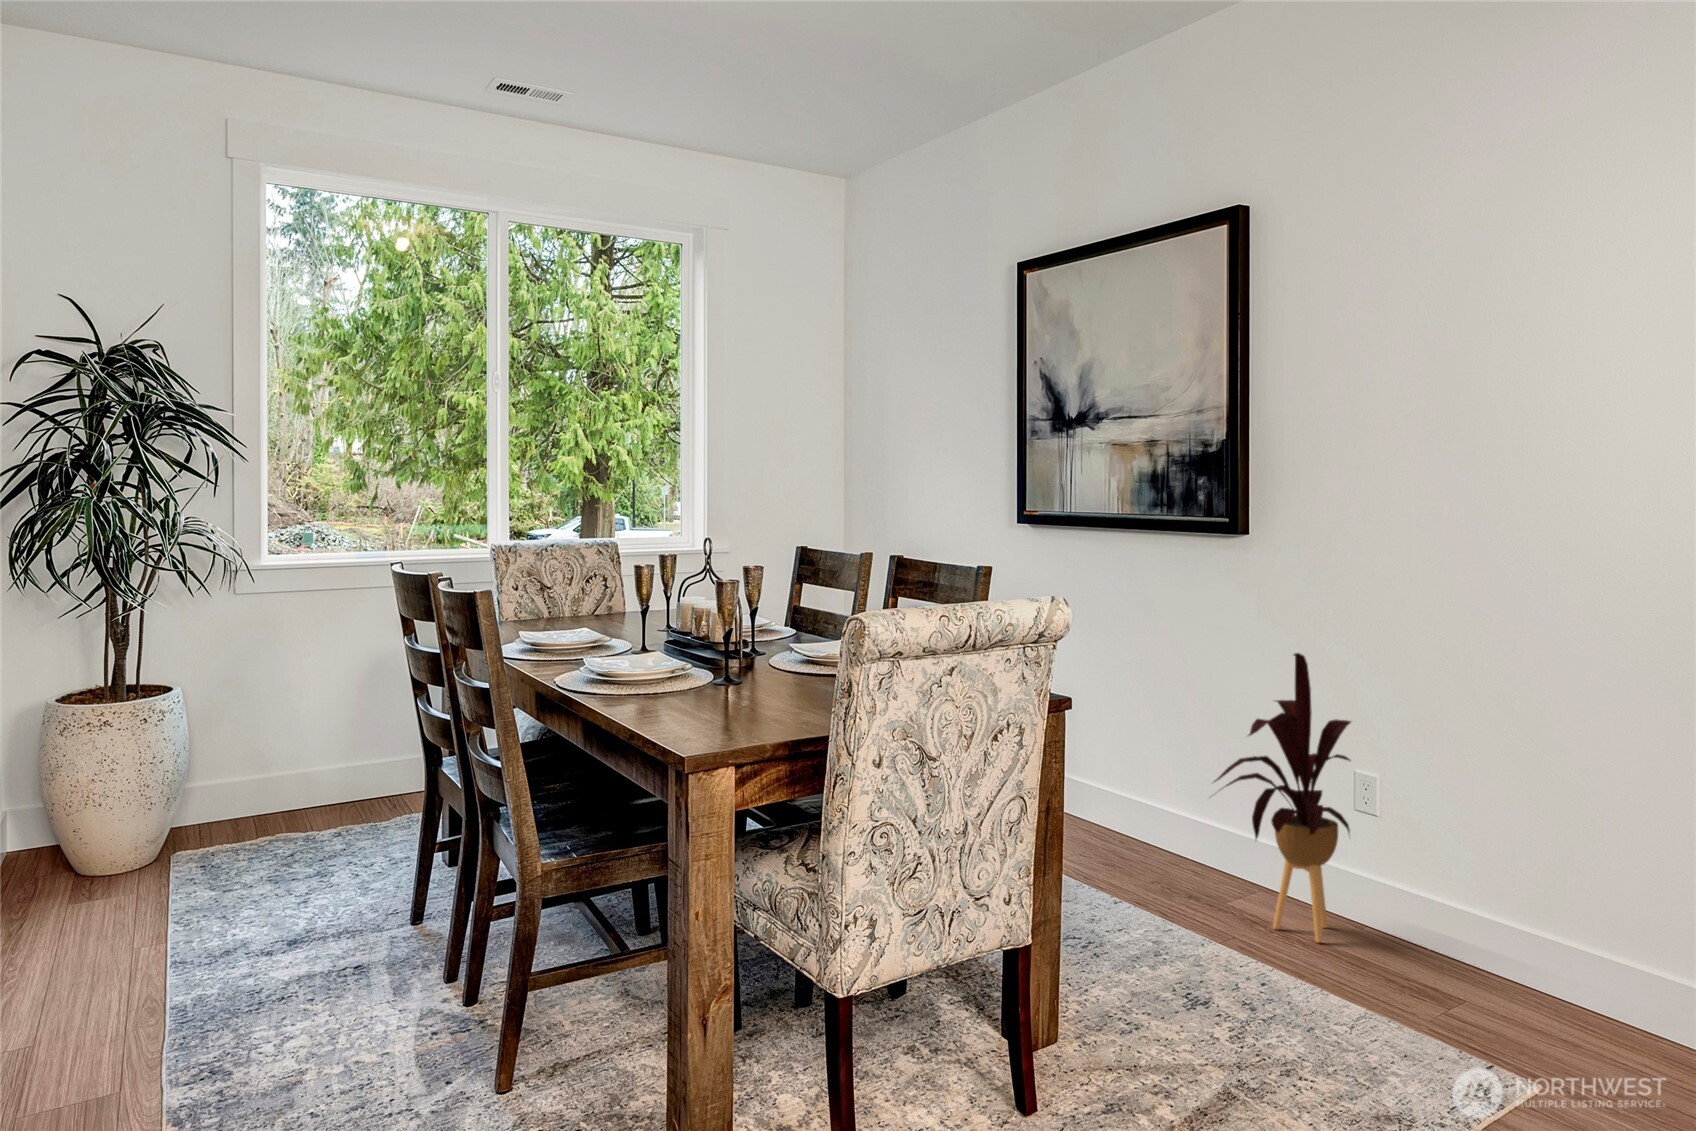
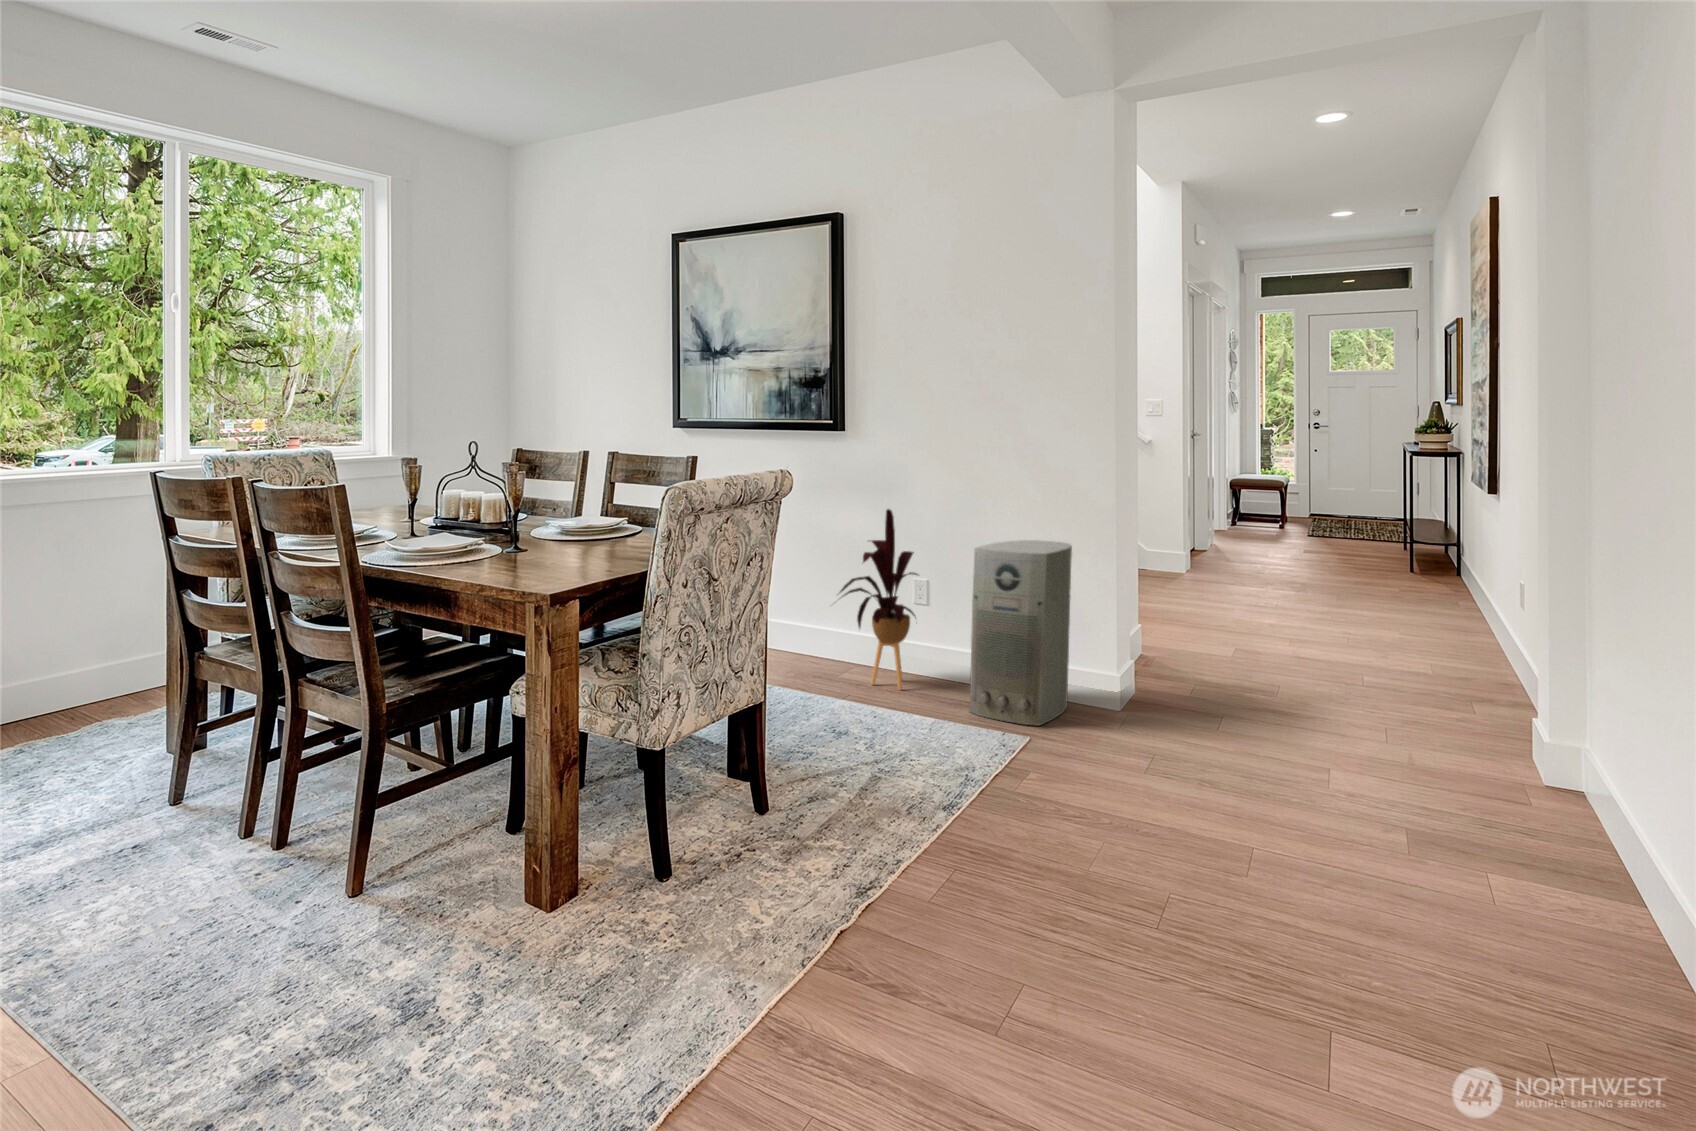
air purifier: none [1427,713,1623,1037] -> present [969,540,1072,726]

